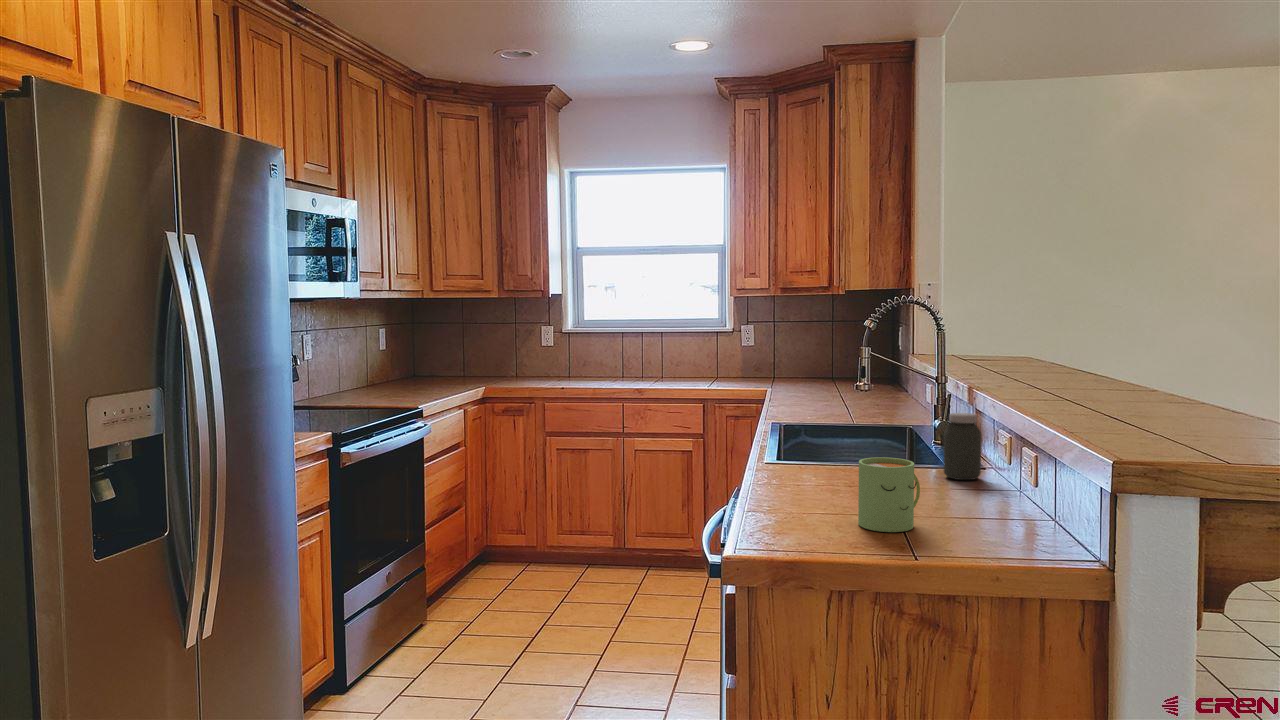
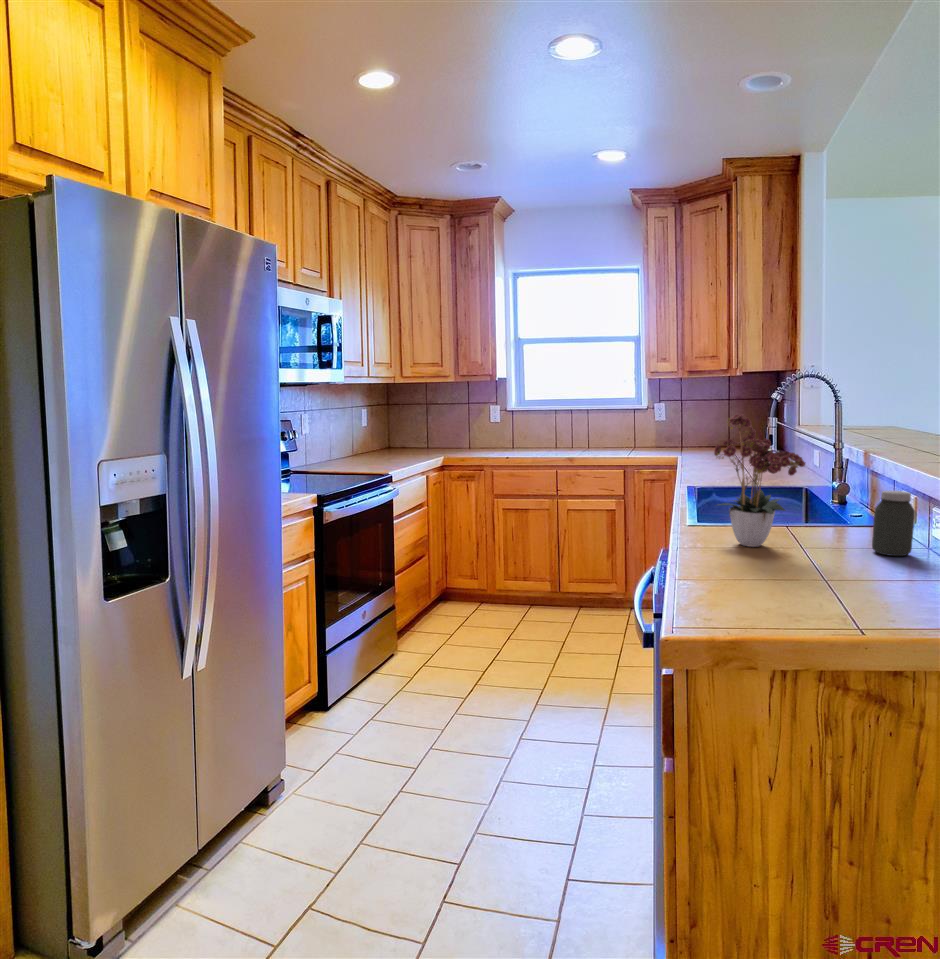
flower arrangement: none [778,329,881,476] -> present [714,415,805,547]
mug: present [858,457,920,532] -> none [797,535,864,611]

